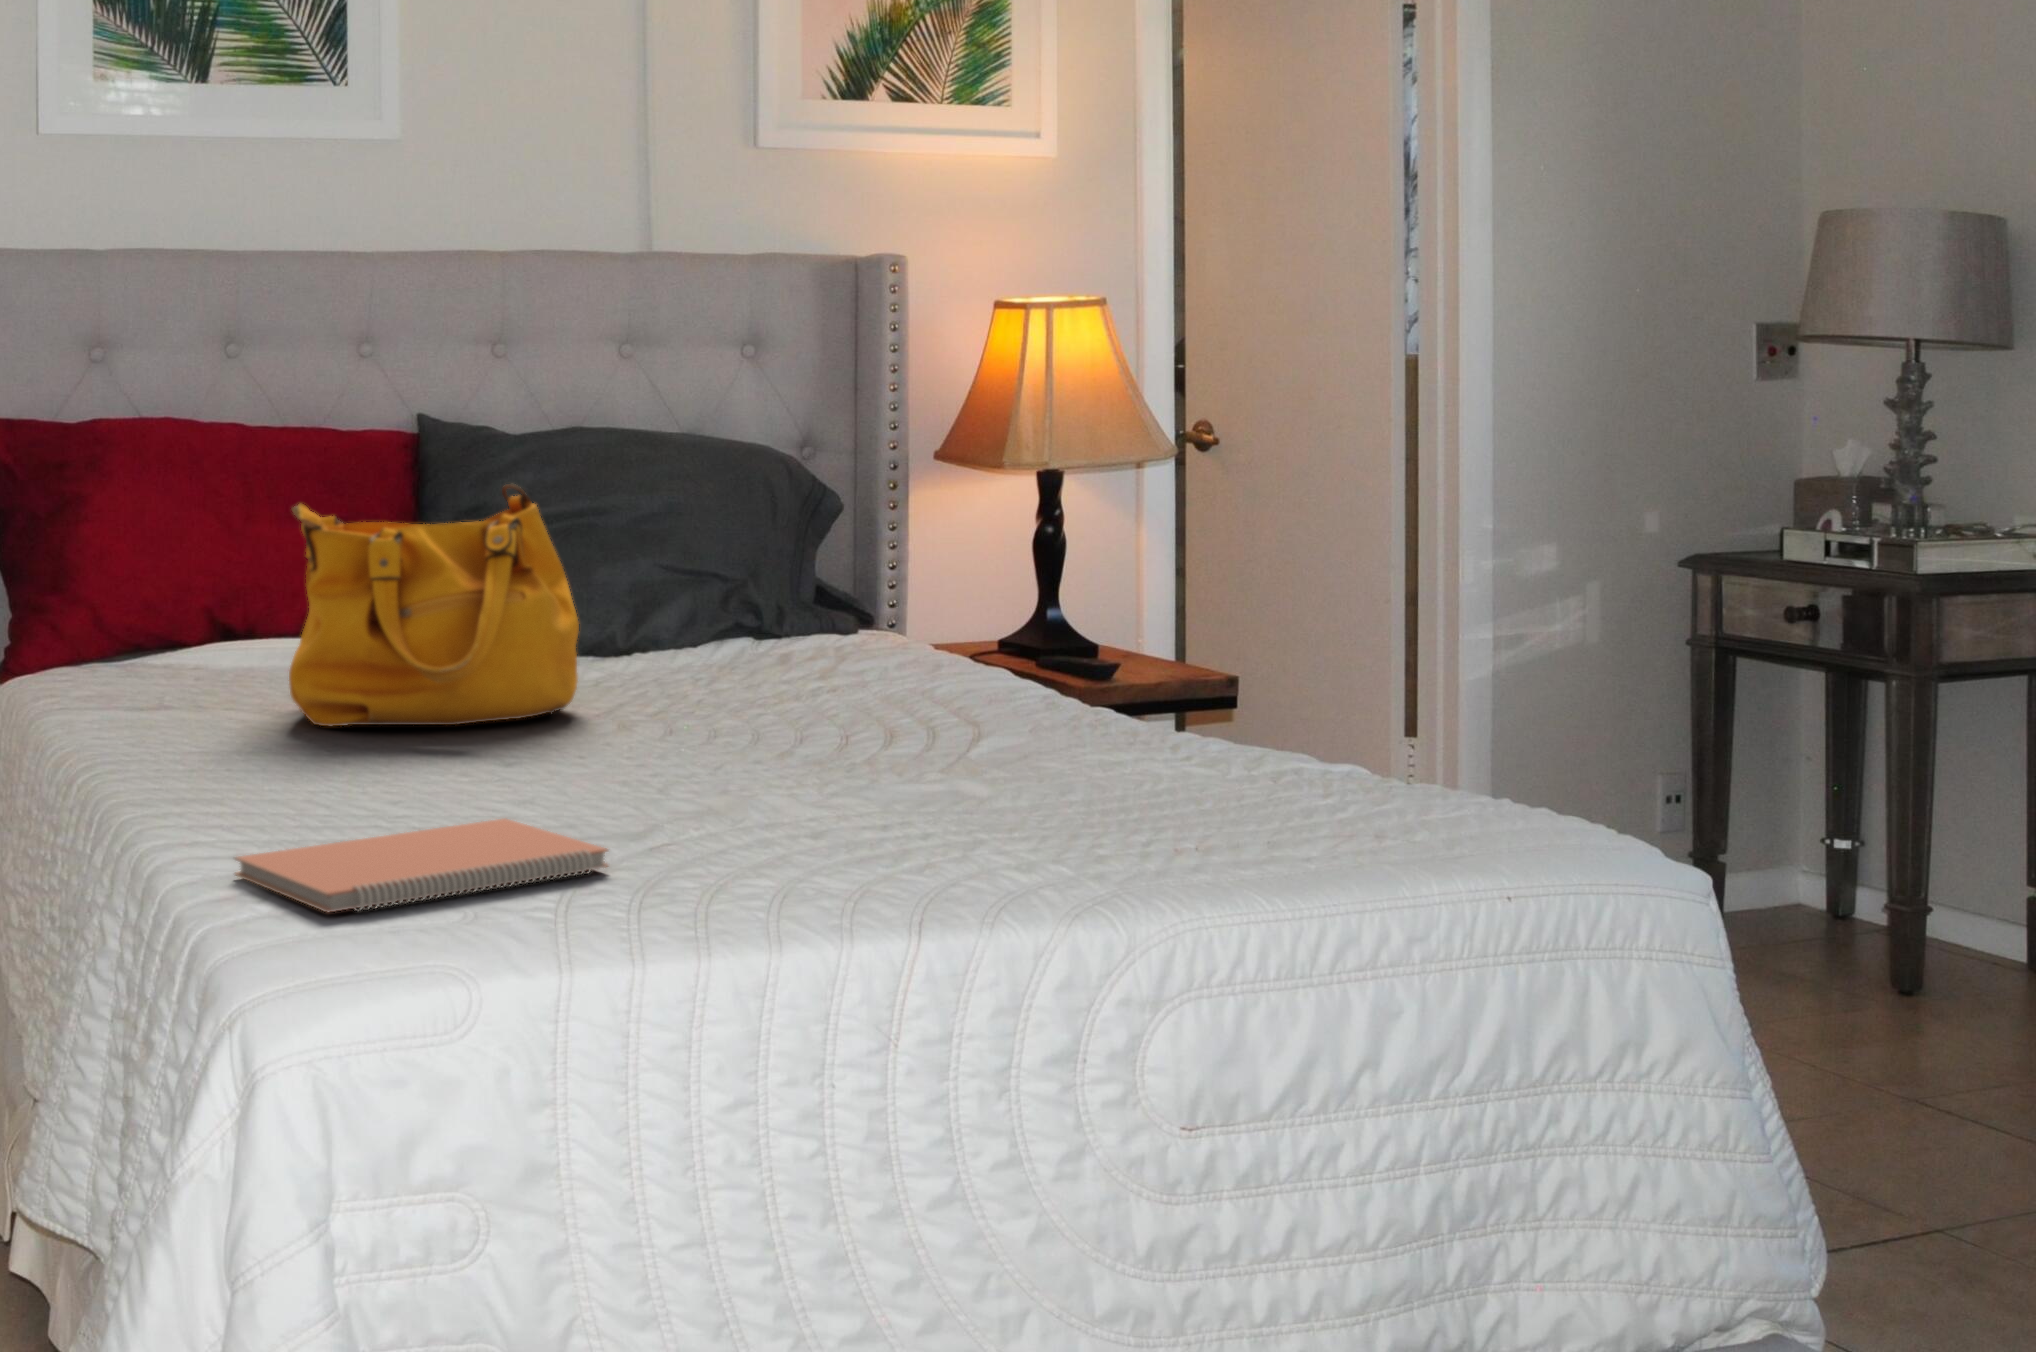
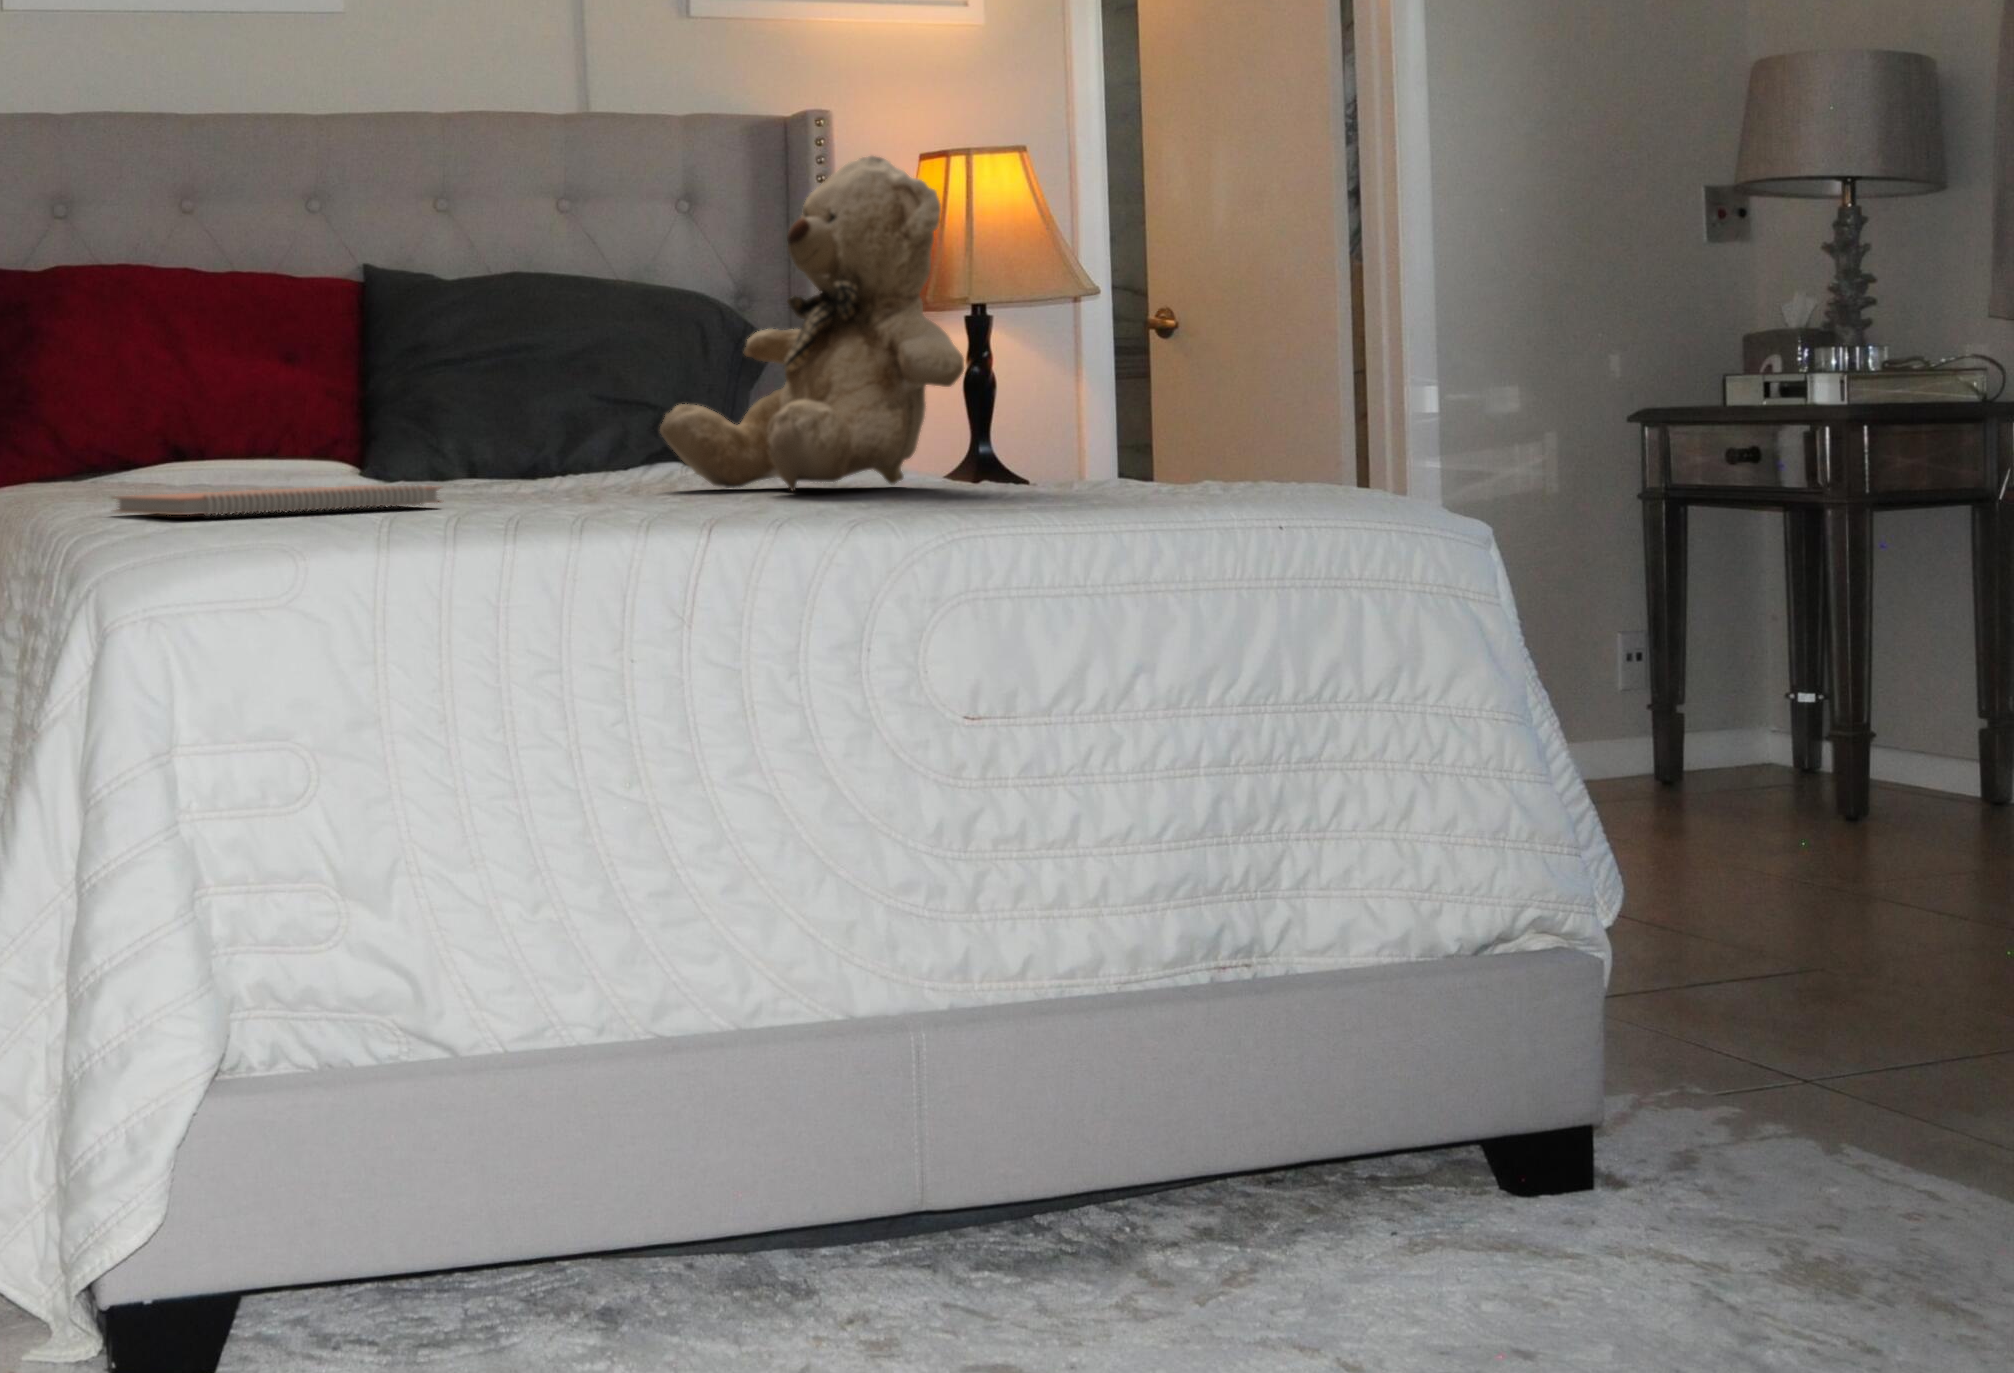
teddy bear: none [816,441,1172,833] -> present [660,156,964,491]
handbag: present [289,484,579,726] -> none [209,271,480,484]

